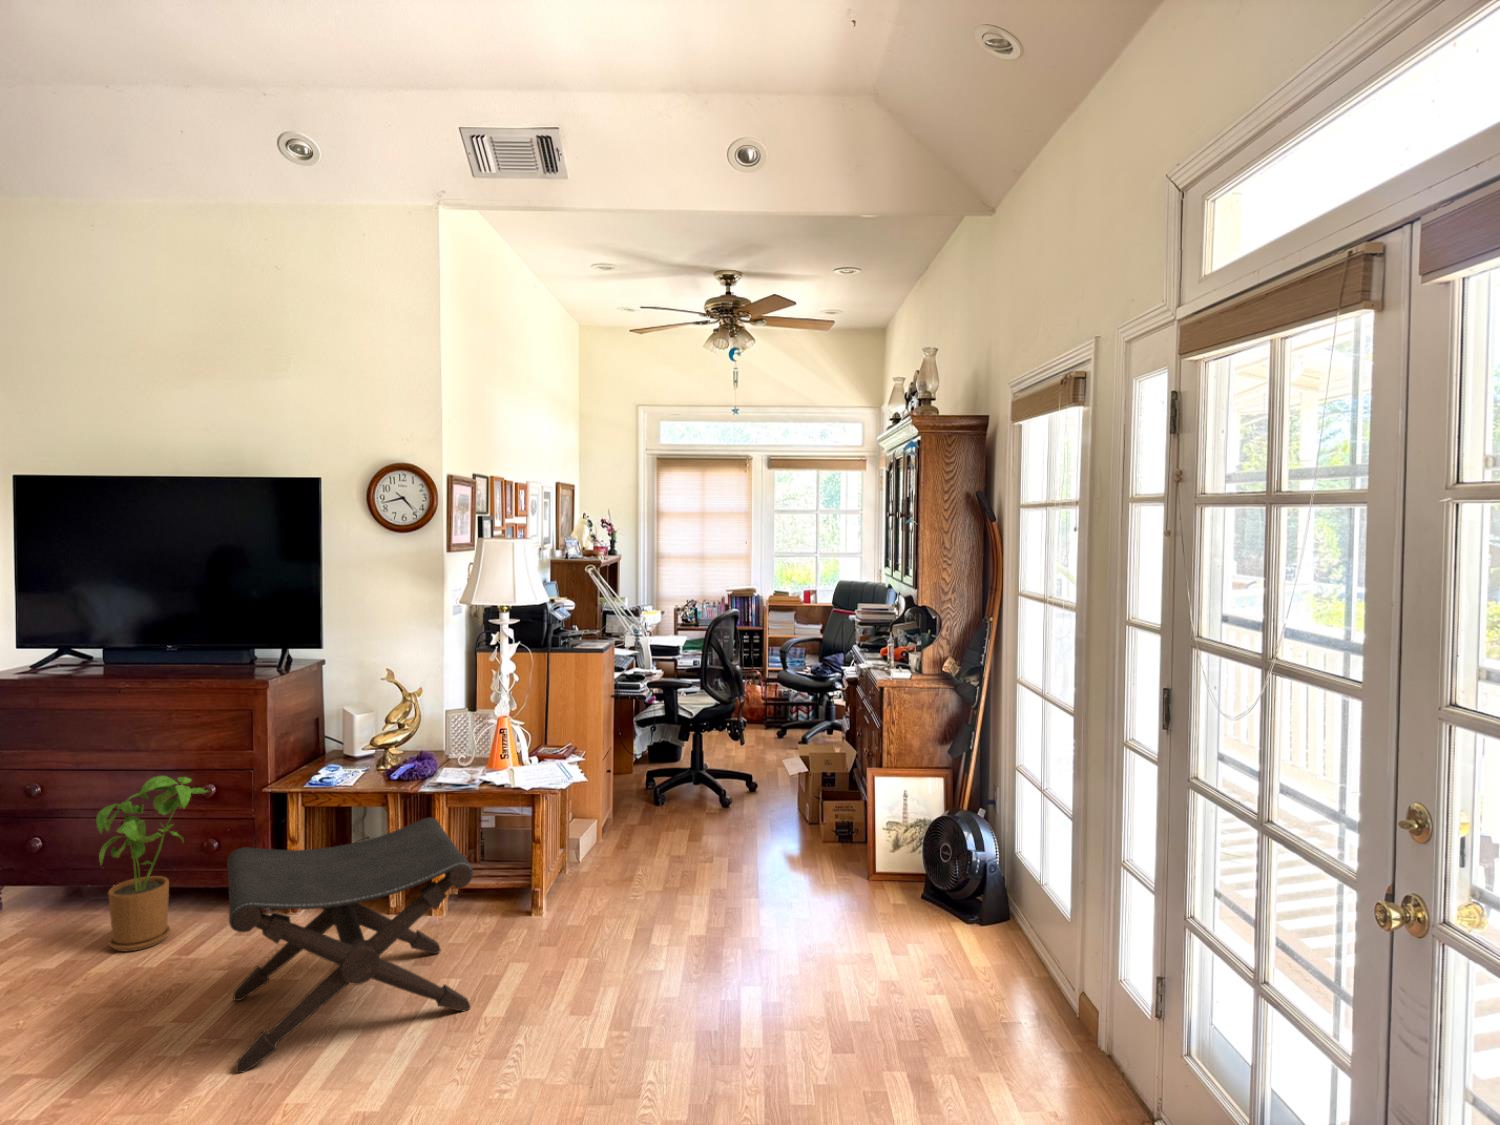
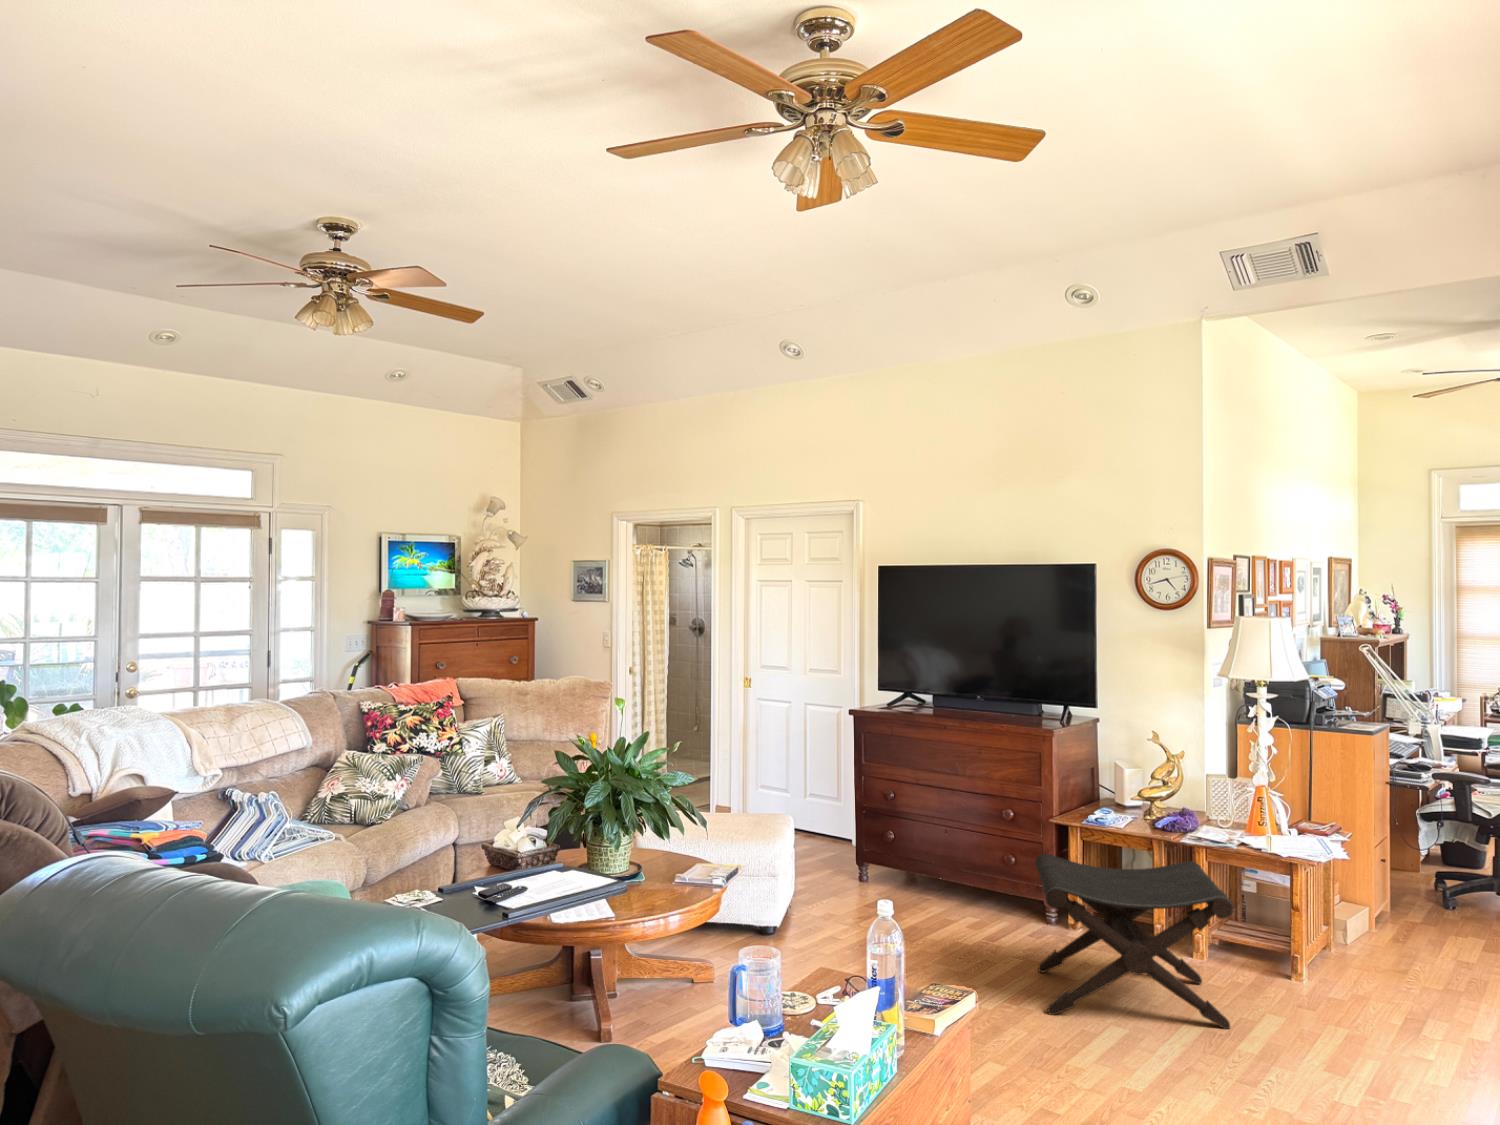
house plant: present [96,776,207,951] -> none [940,794,1014,924]

